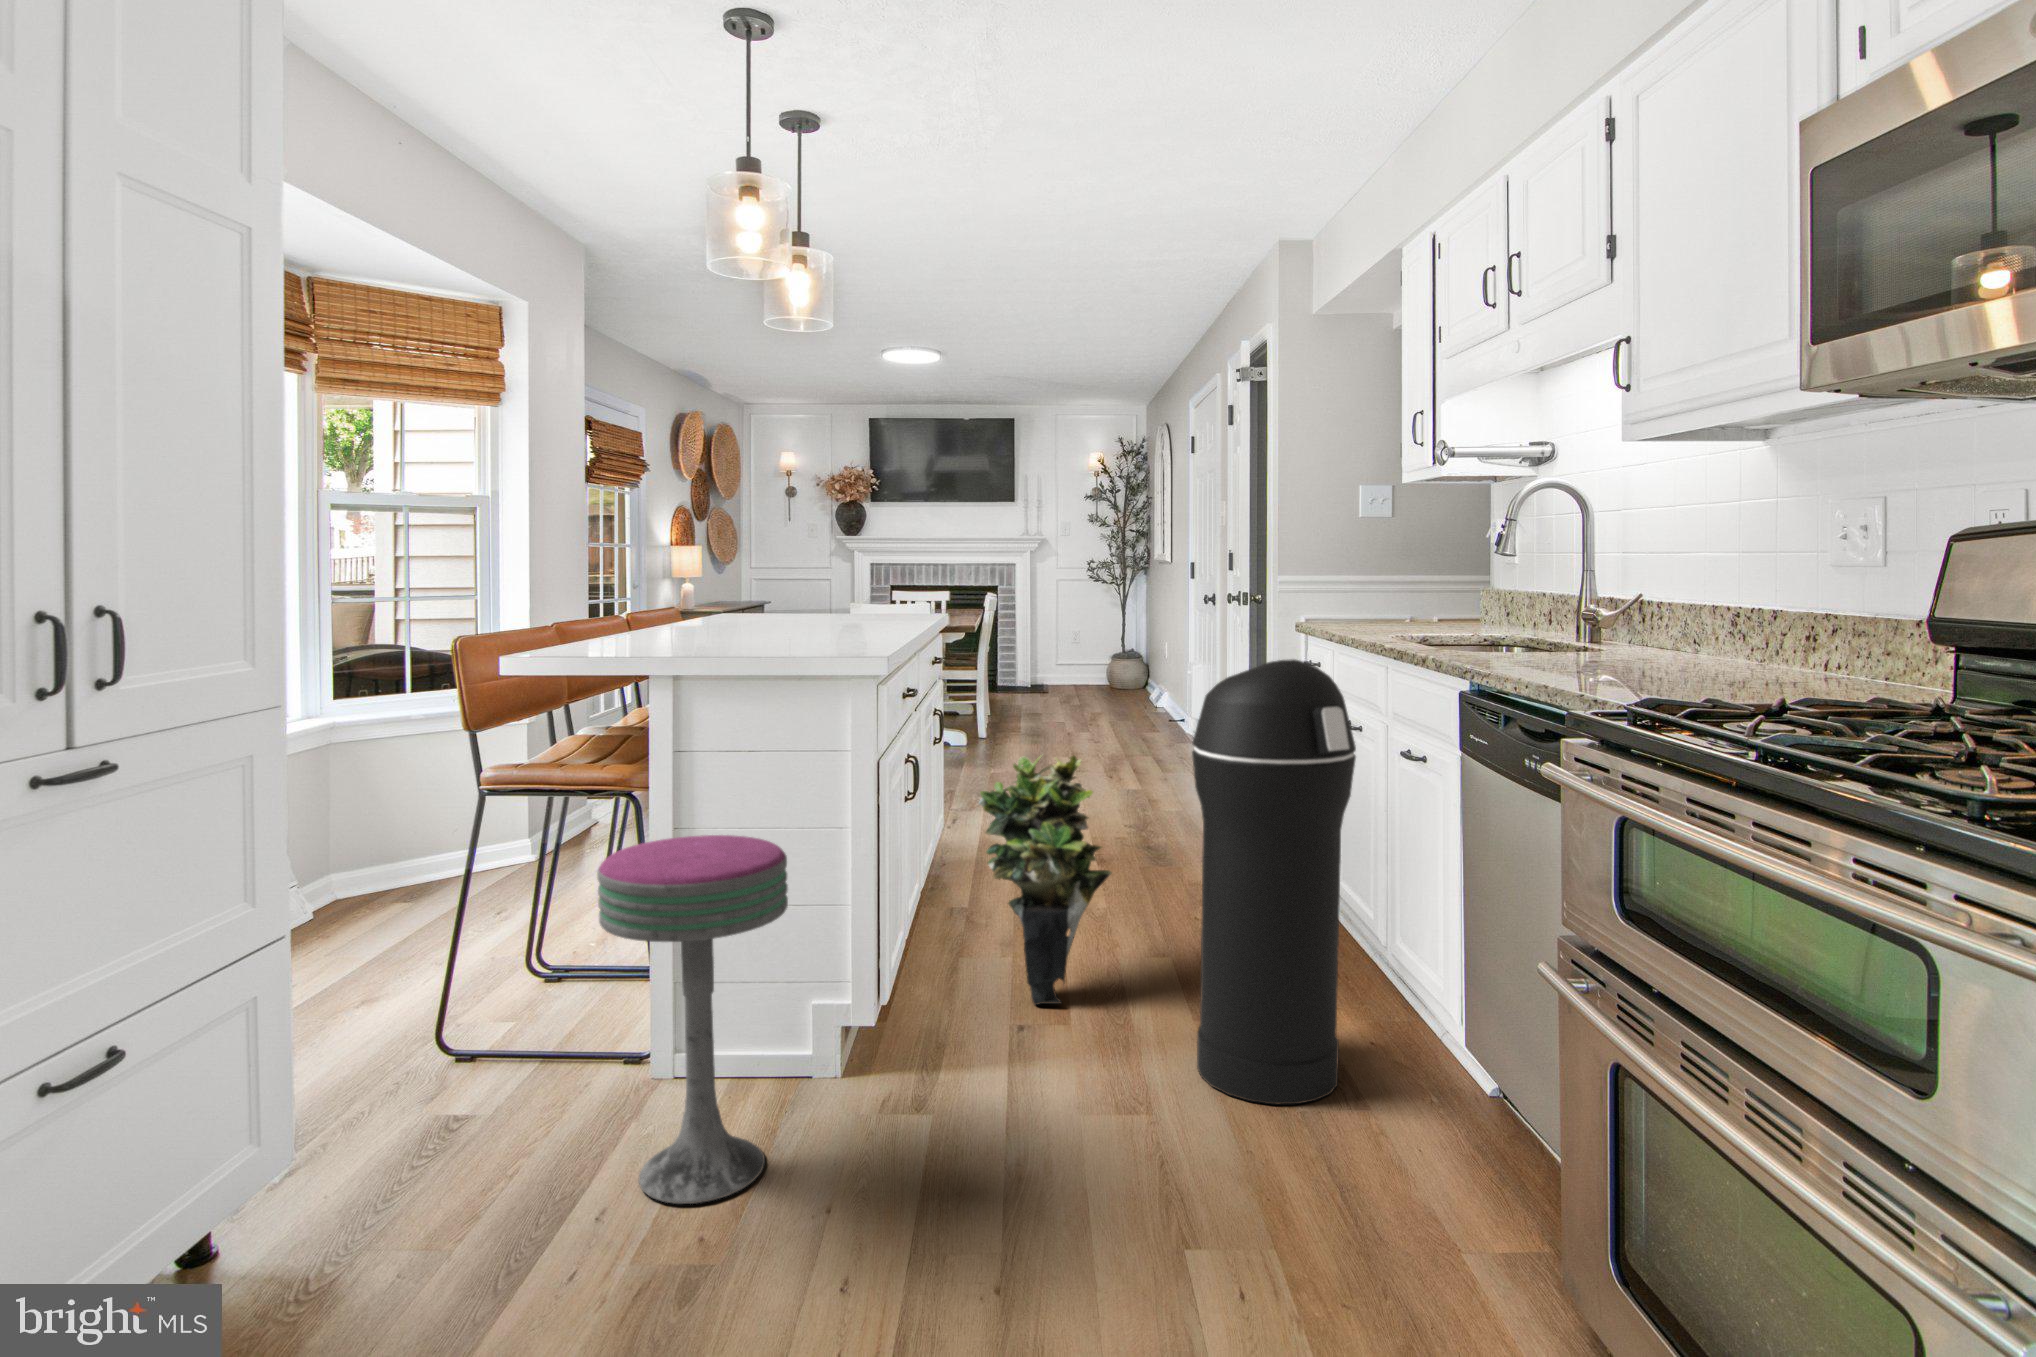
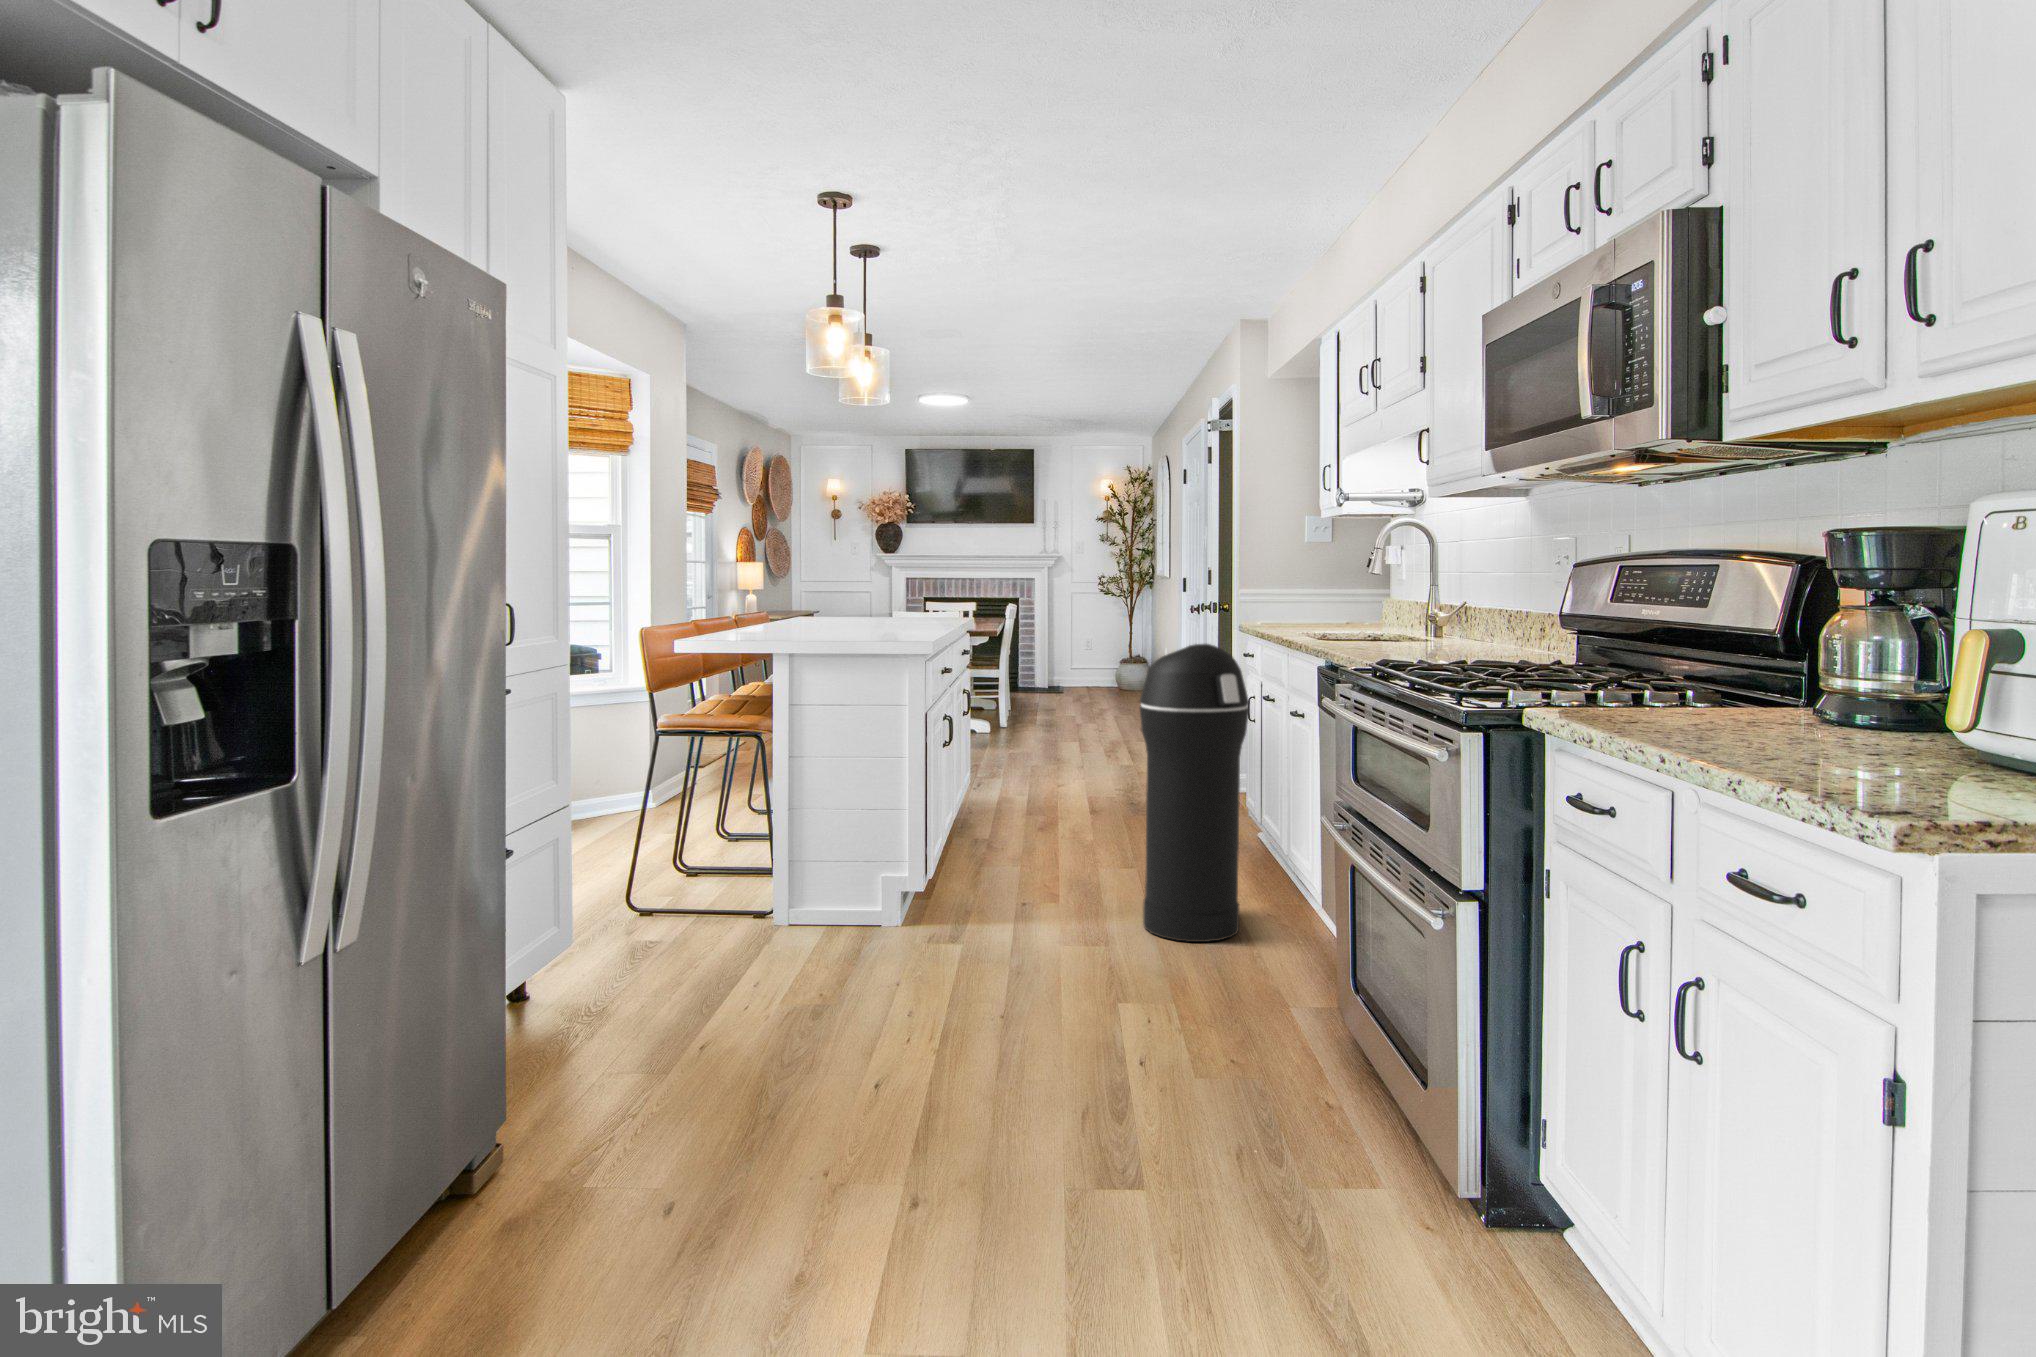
potted plant: present [979,755,1111,1005] -> none [995,717,1091,893]
bar stool: present [597,835,788,1204] -> none [753,755,871,981]

